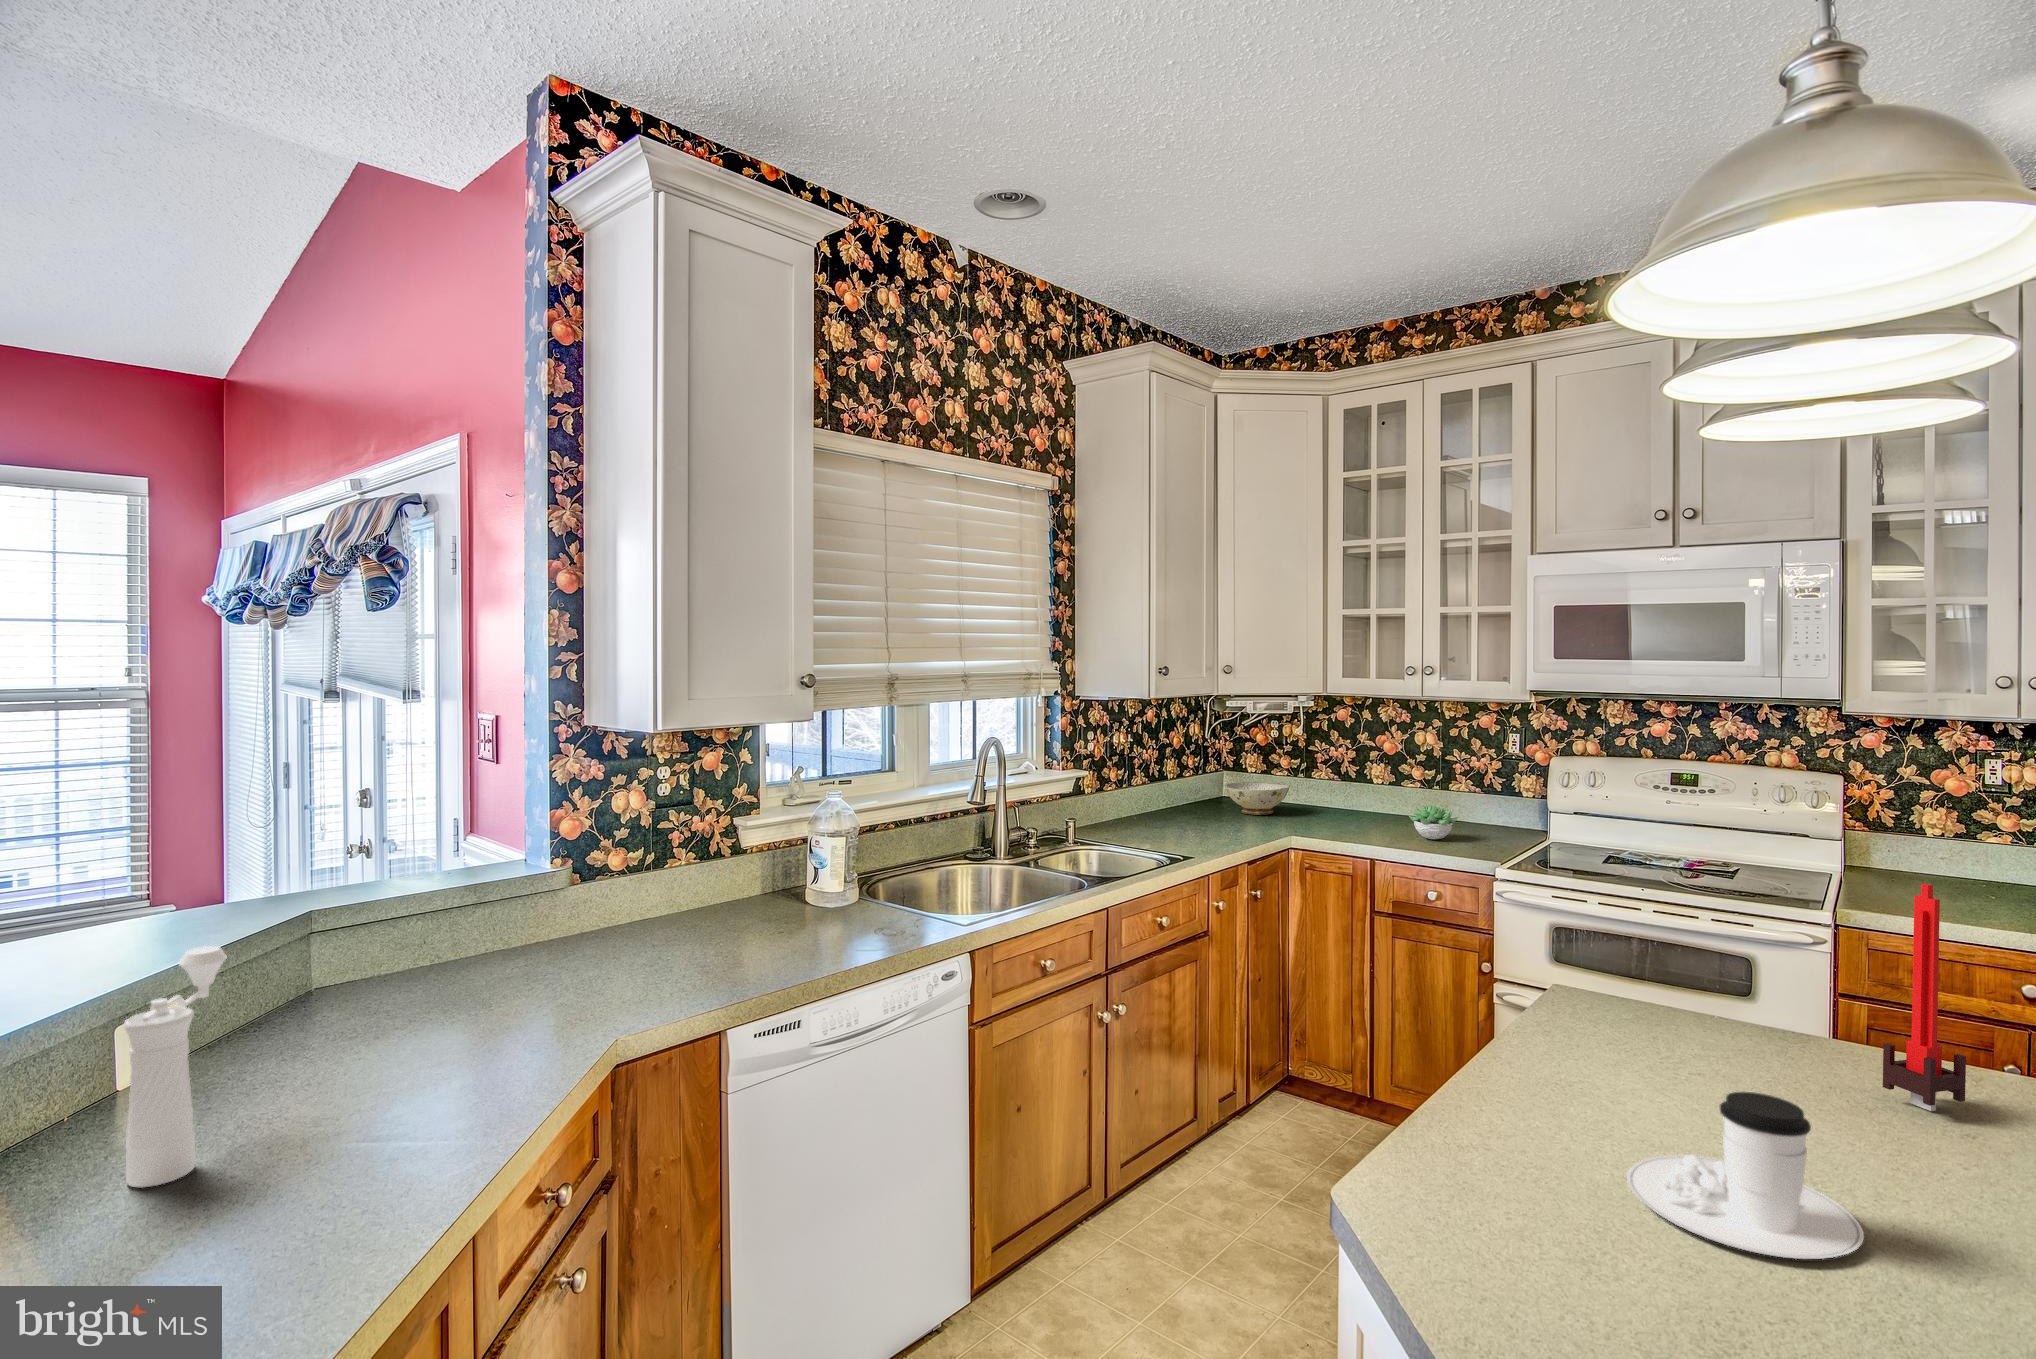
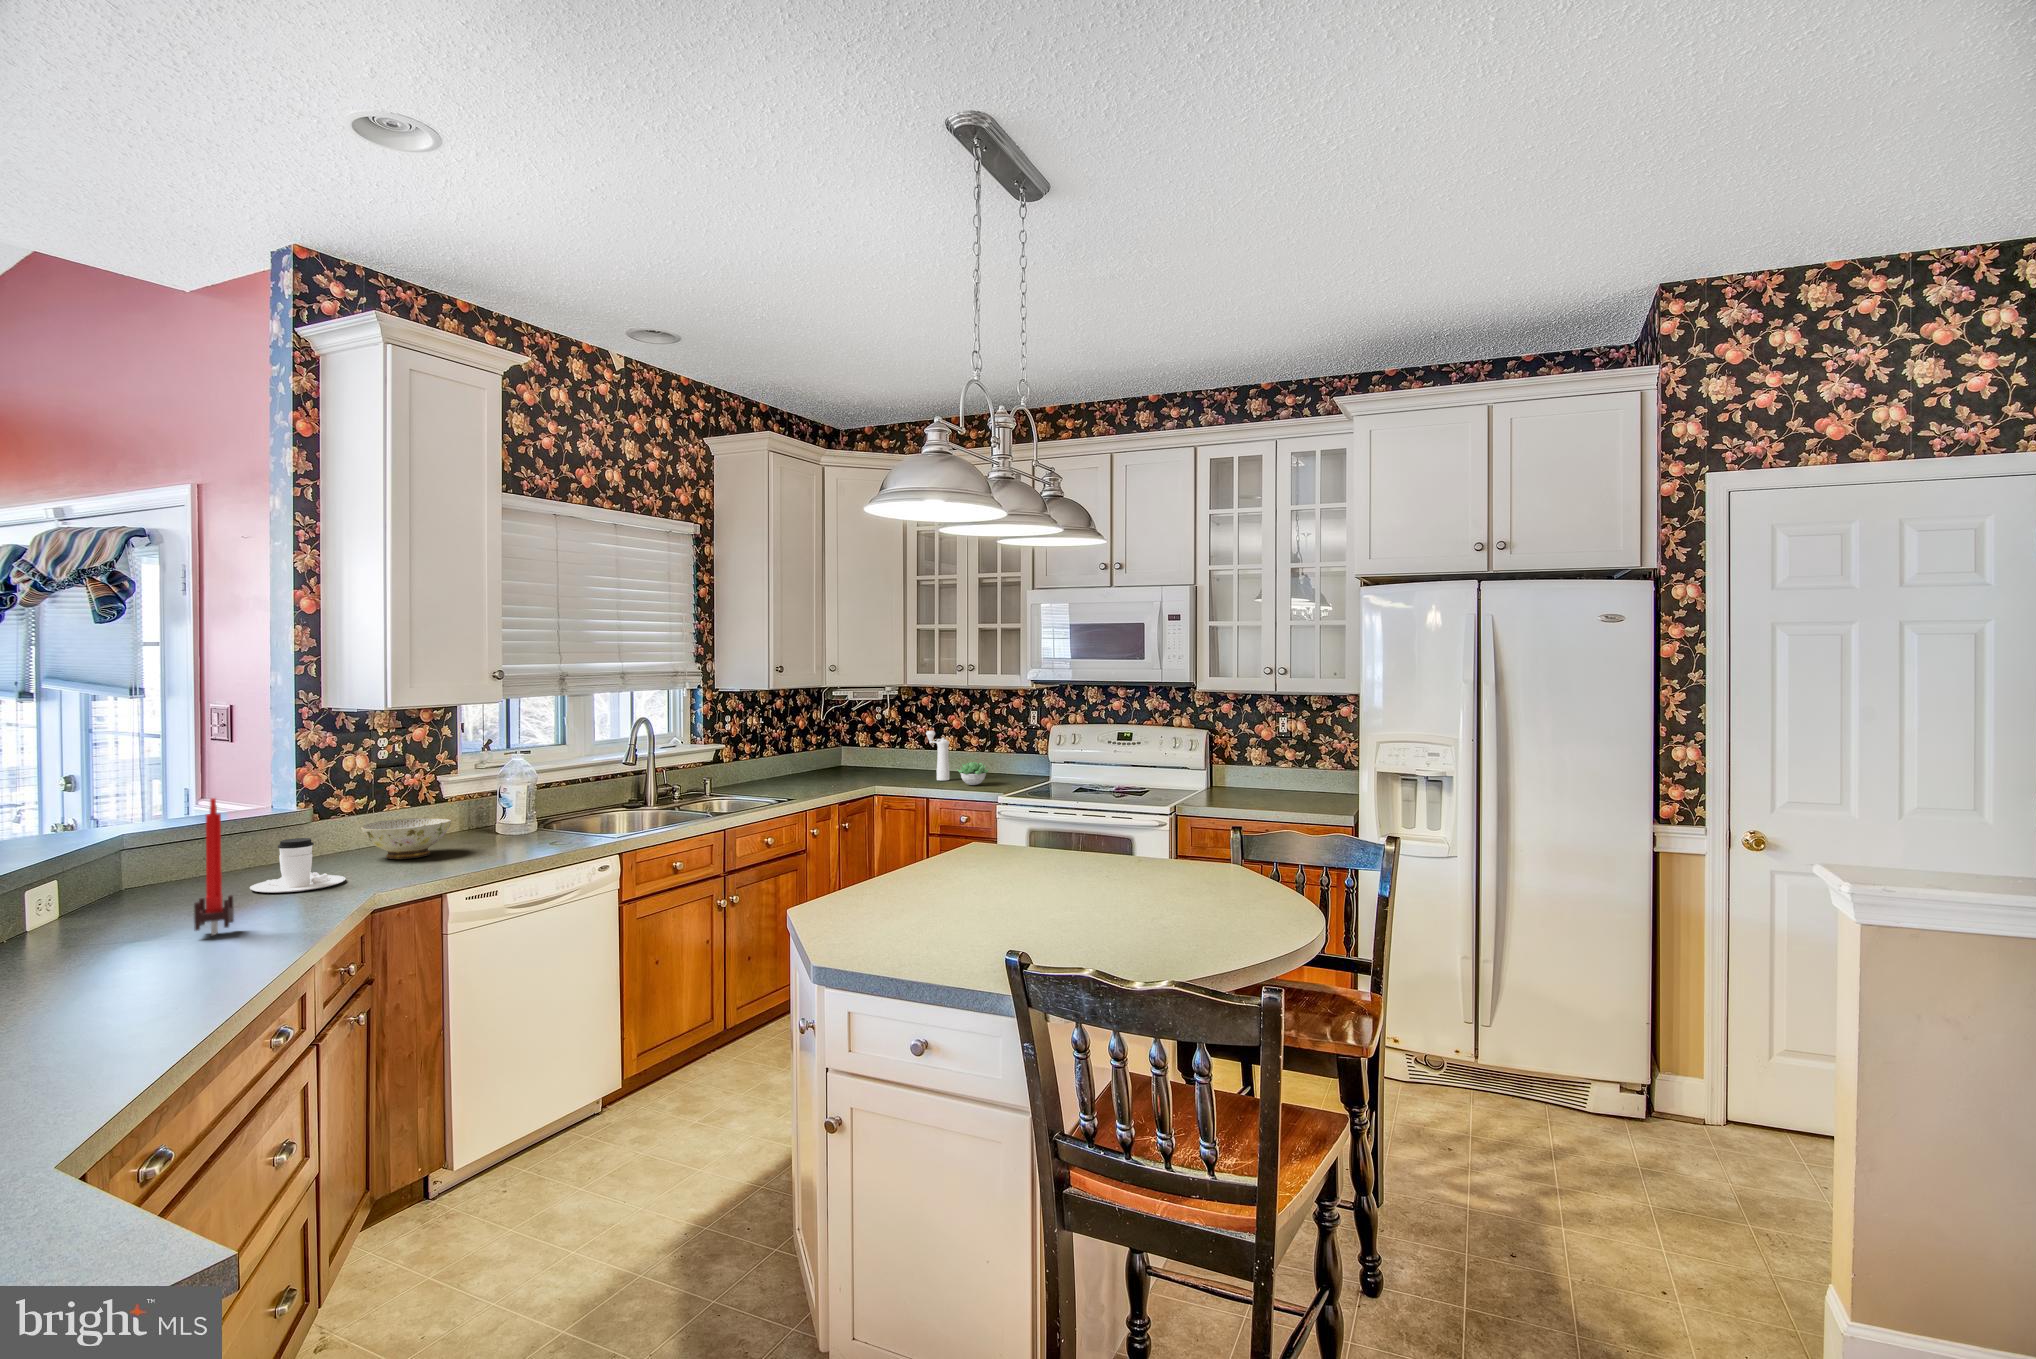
ceramic bowl: present [1225,782,1290,815] -> present [361,818,452,859]
candle: present [1883,884,1966,1111] -> present [194,798,234,935]
pepper mill: present [124,946,227,1187] -> present [926,731,949,781]
coffee cup: present [1627,1092,1864,1259] -> present [250,838,345,893]

